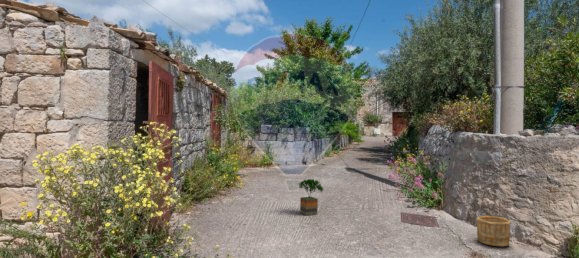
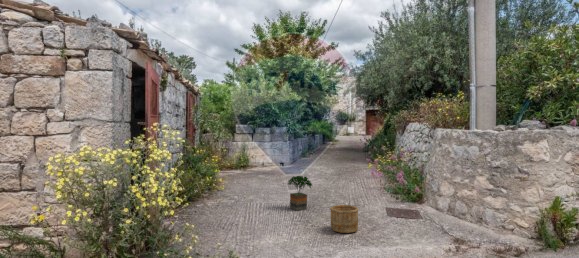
wooden bucket: present [476,216,511,247] -> present [330,205,358,233]

